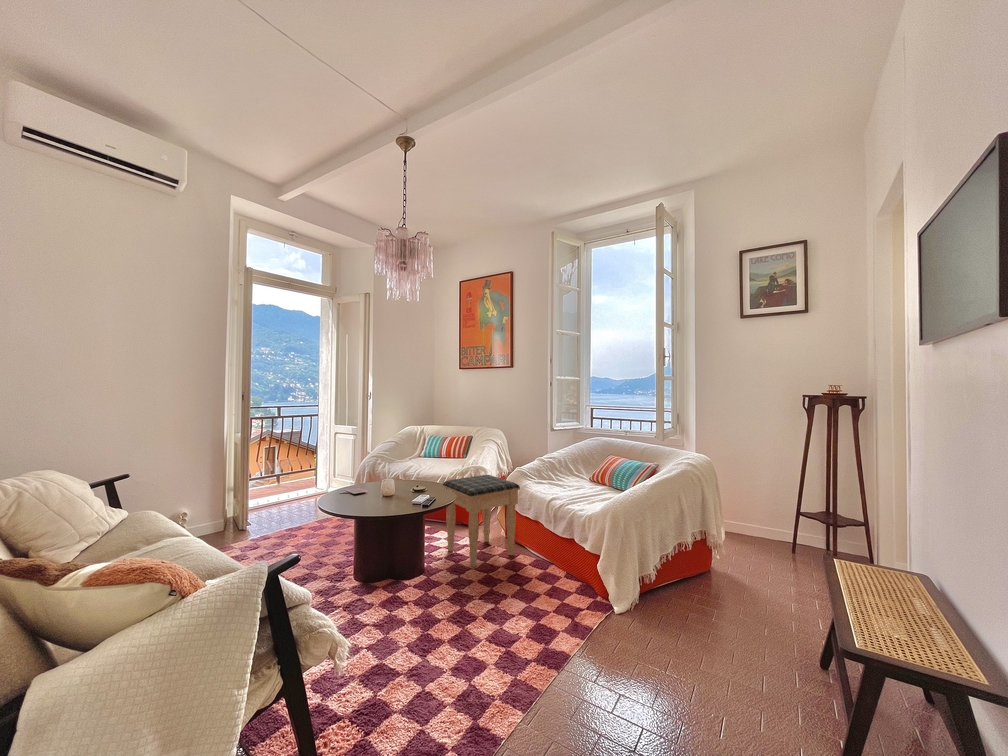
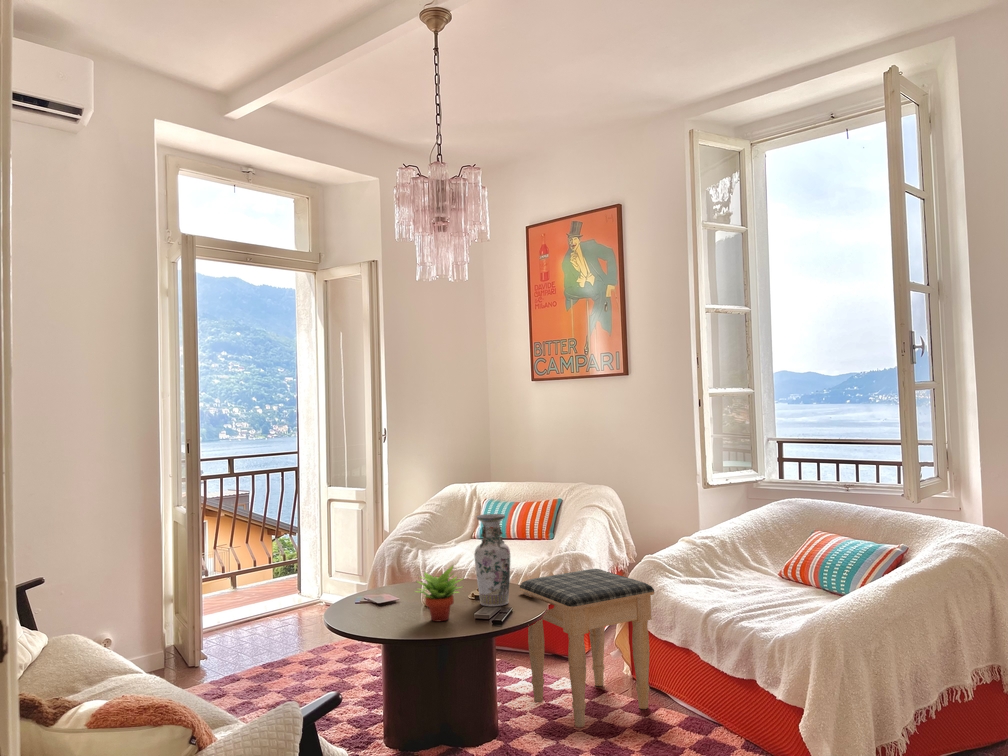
vase: none [416,441,437,496] -> present [474,514,510,606]
succulent plant: none [376,471,408,505] -> present [416,565,464,622]

